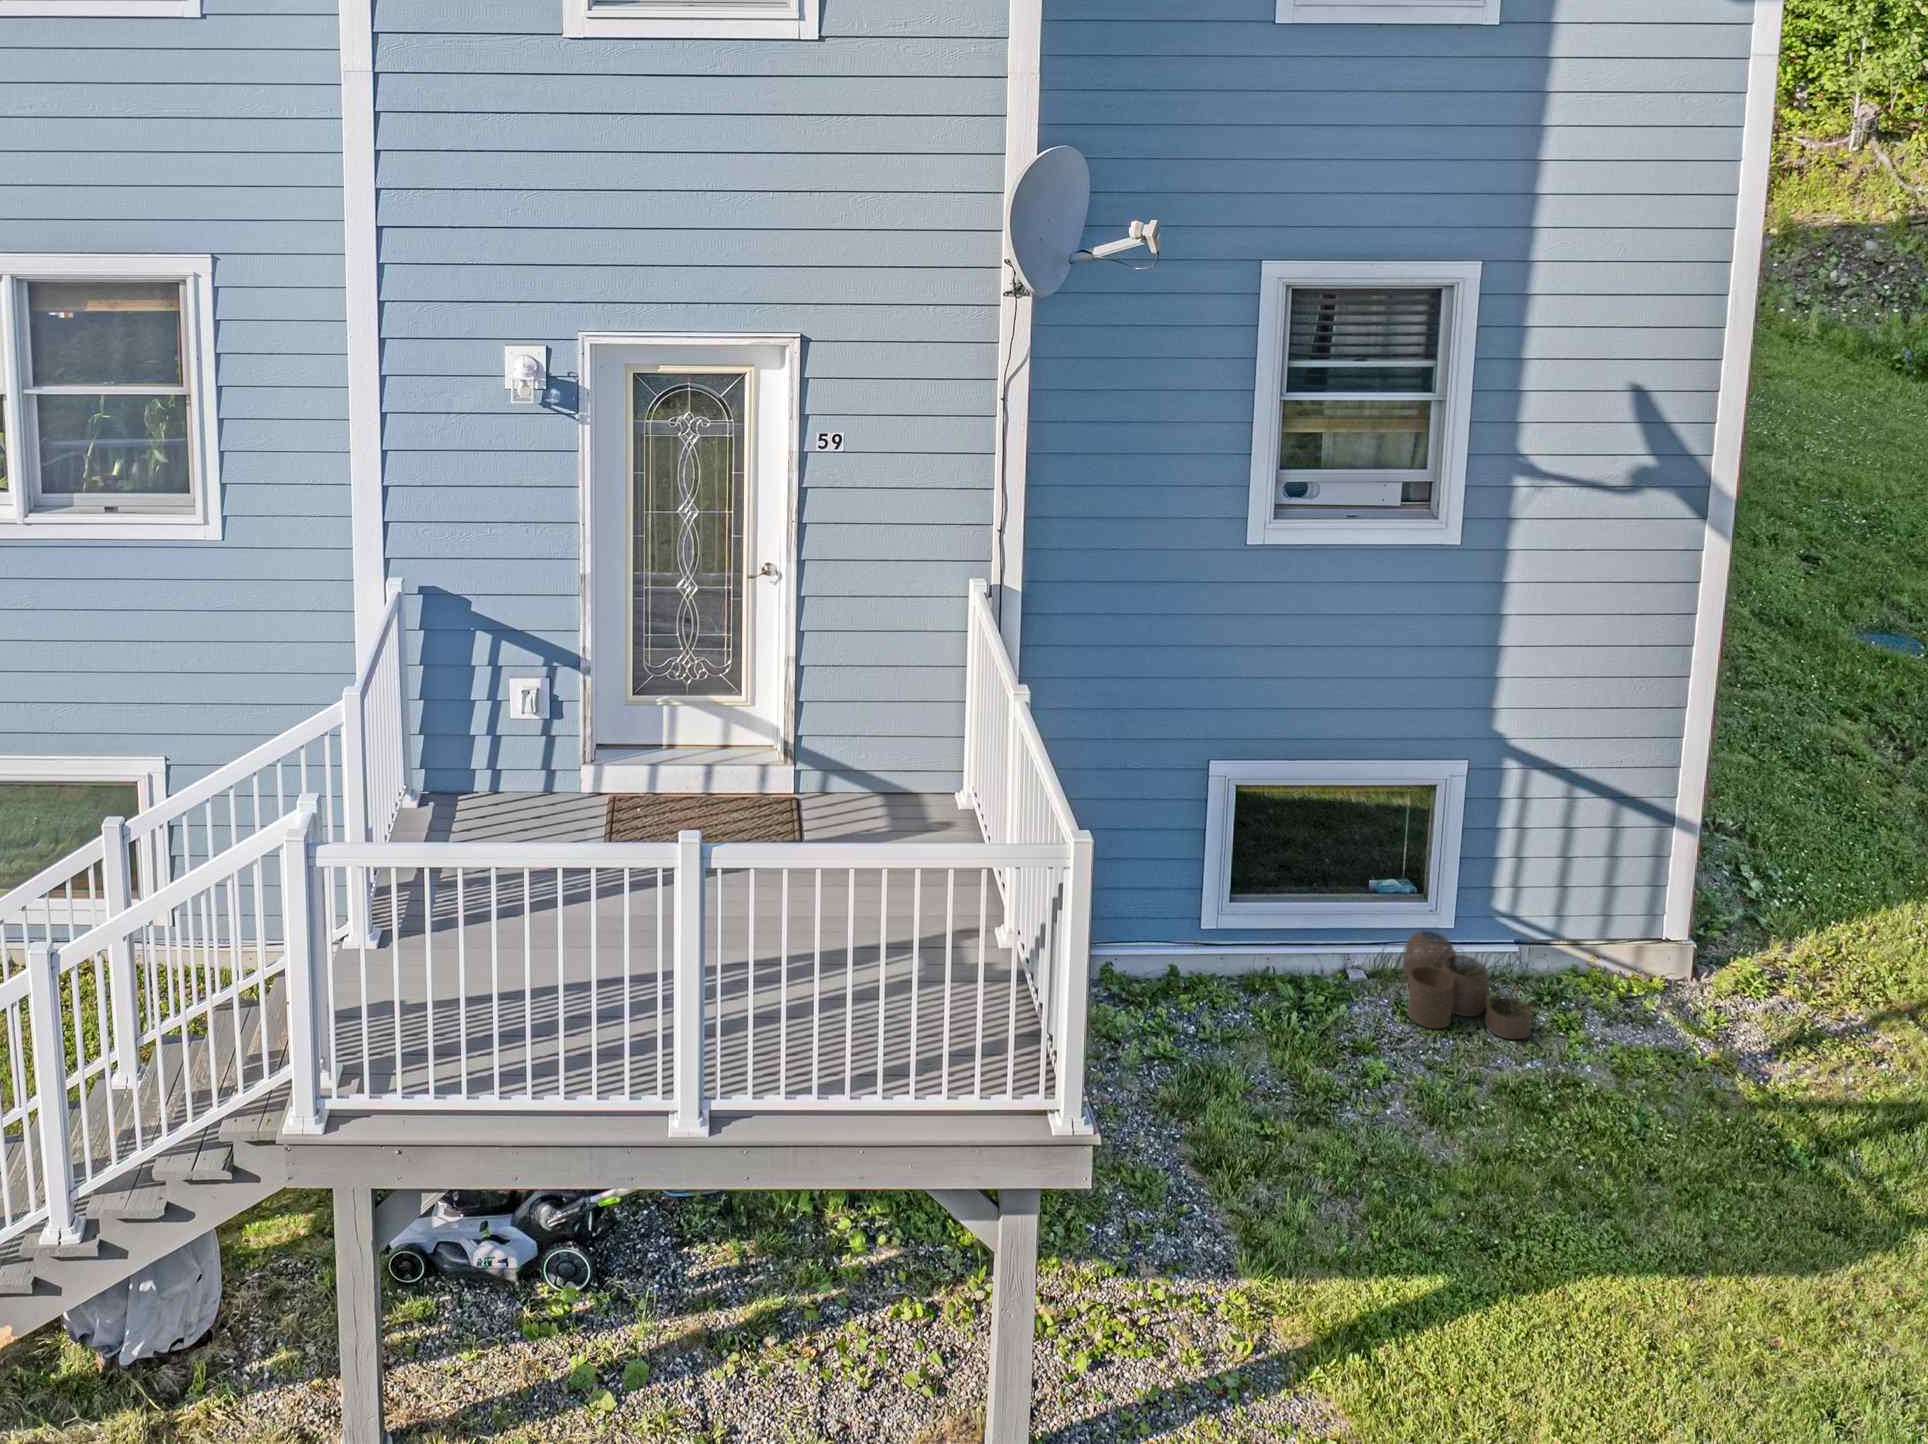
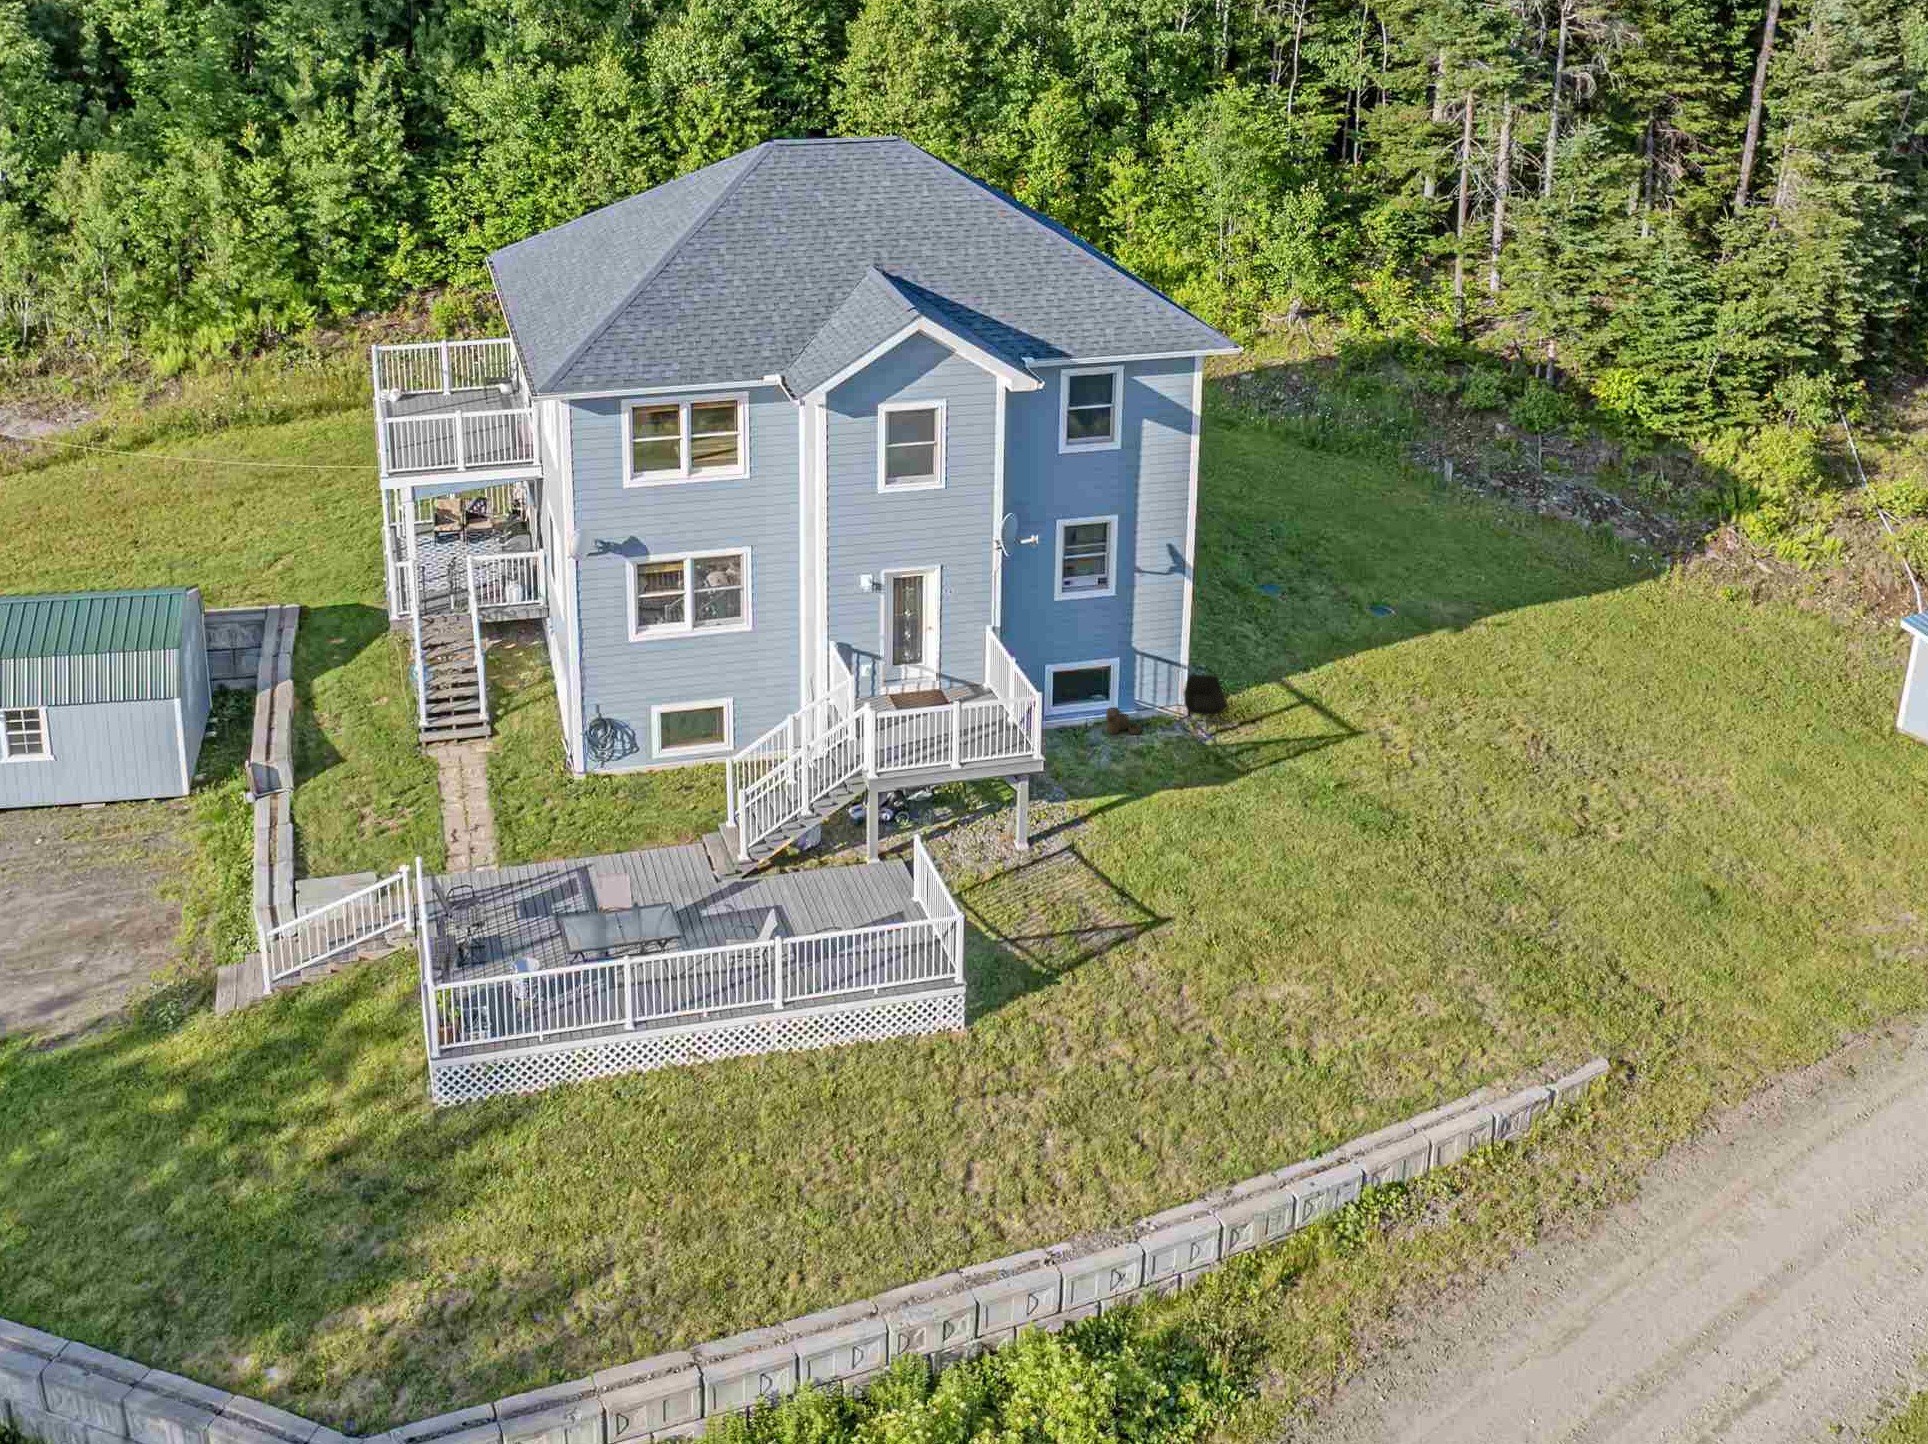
lounge chair: none [1683,853,1873,1060] -> present [1183,675,1229,729]

